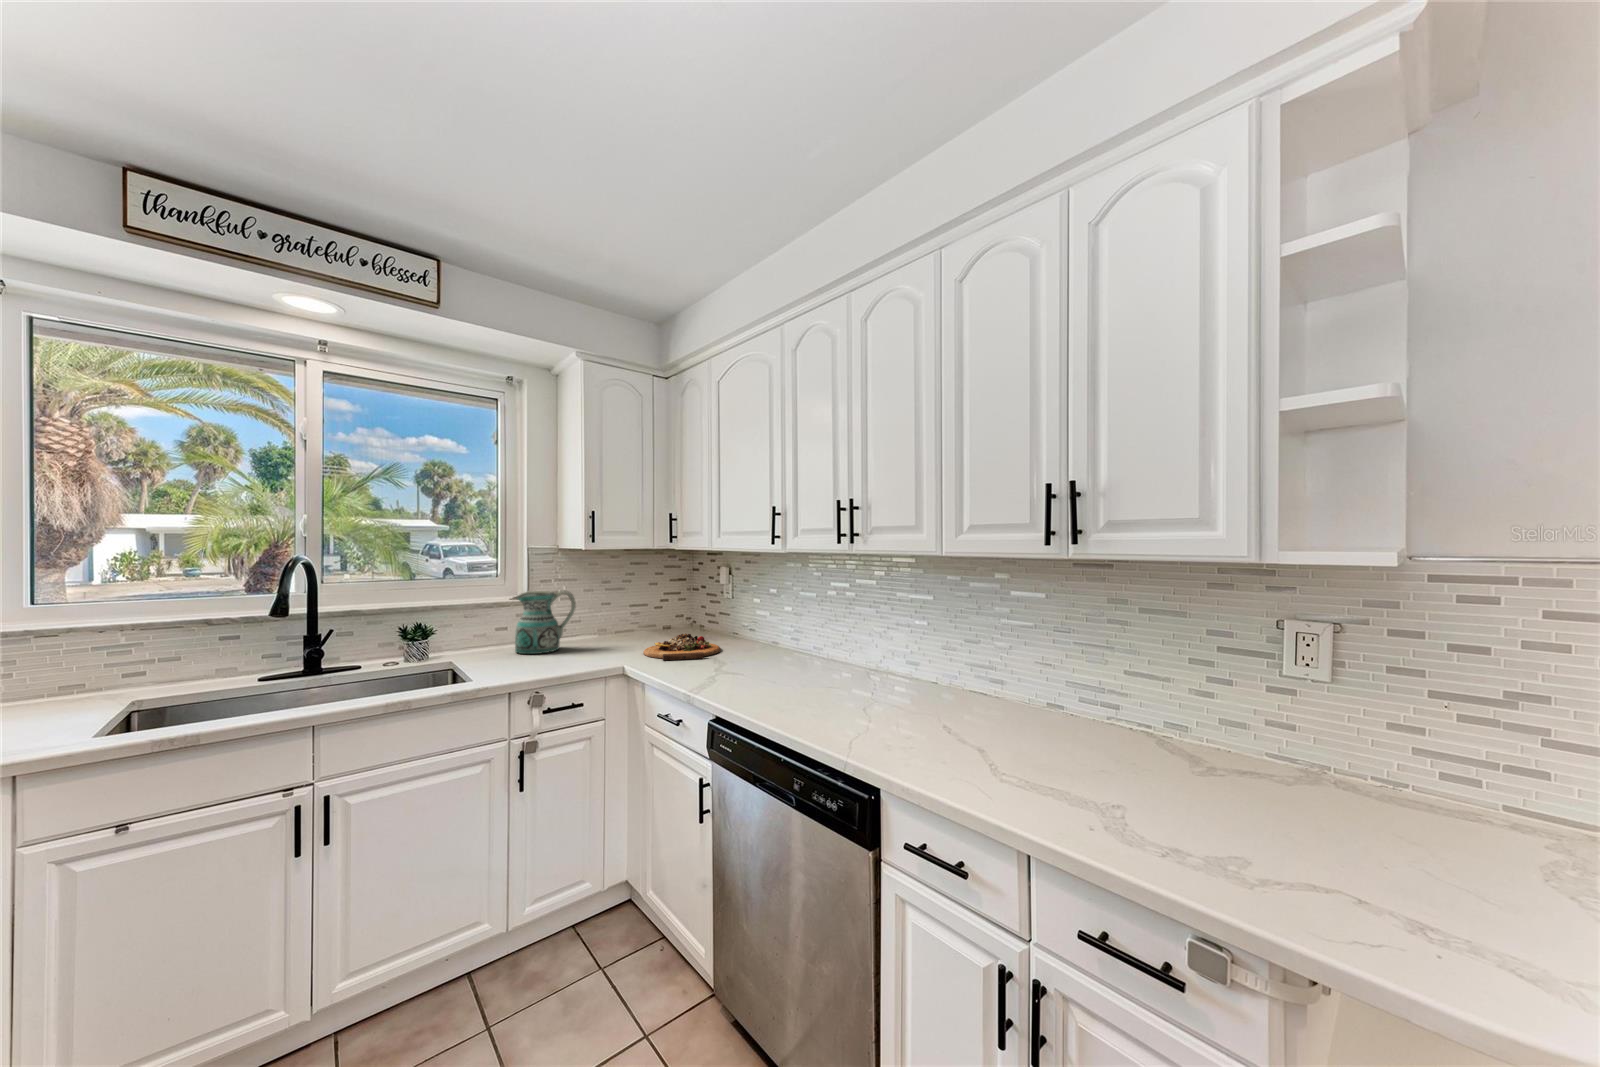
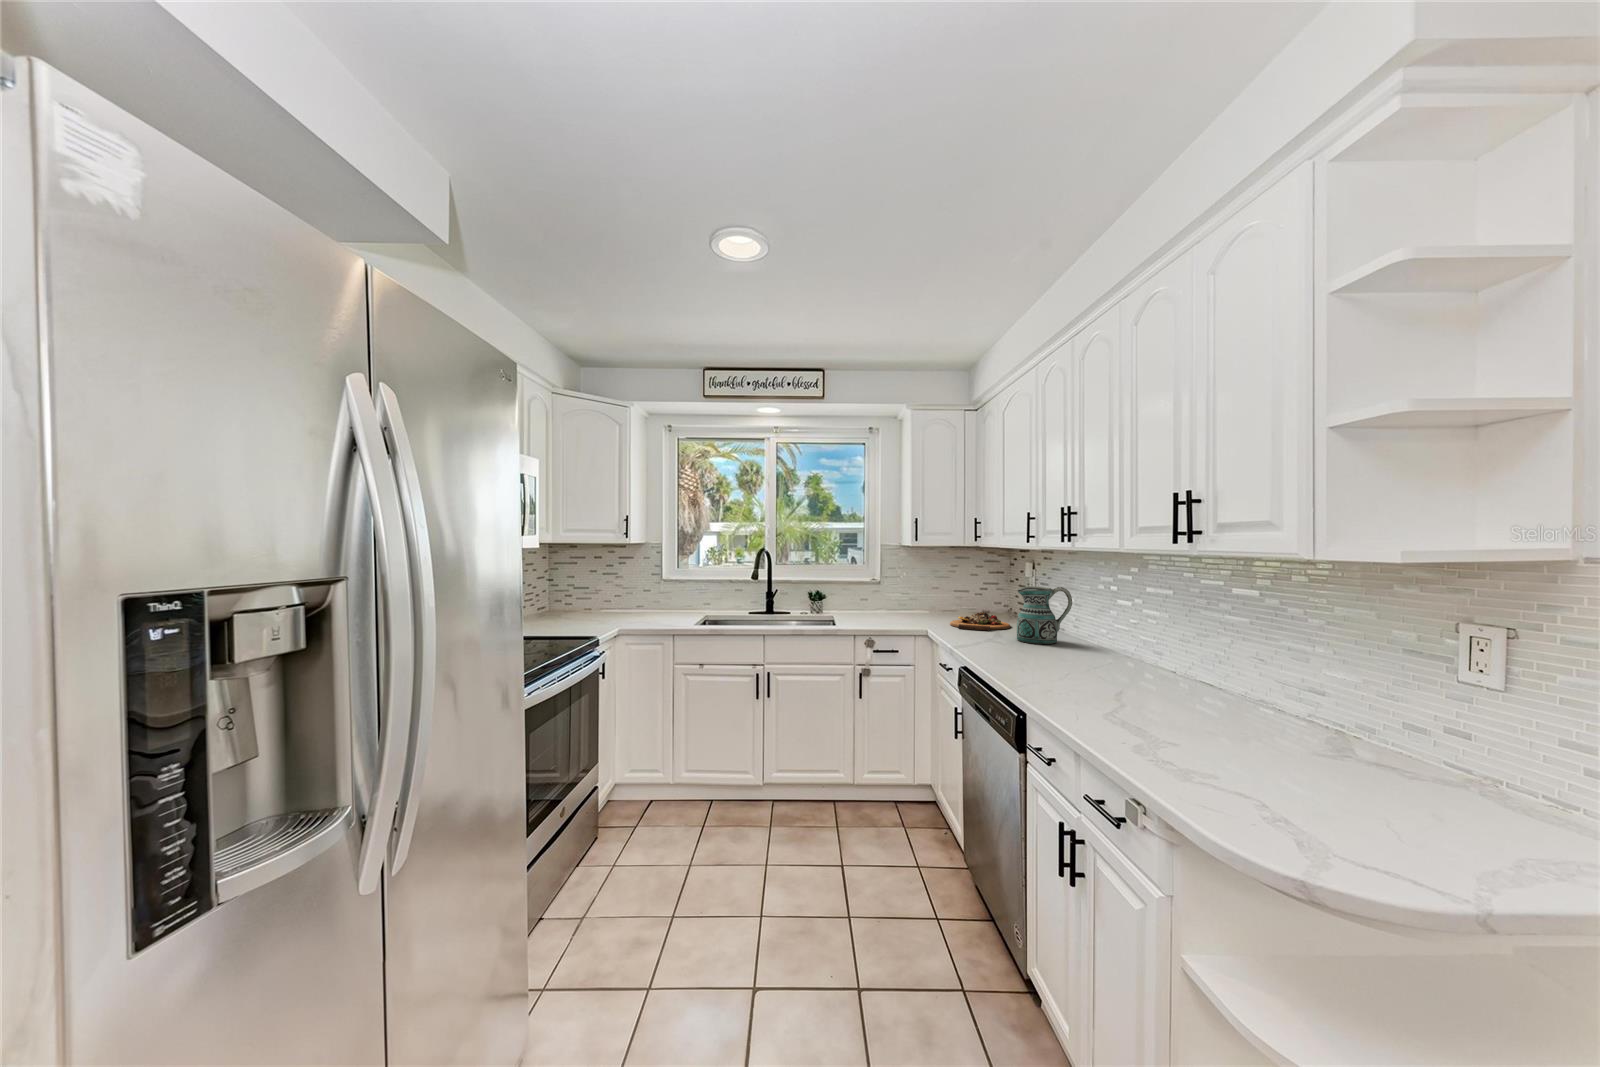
ceramic pitcher: present [515,590,576,654] -> present [1017,586,1072,644]

